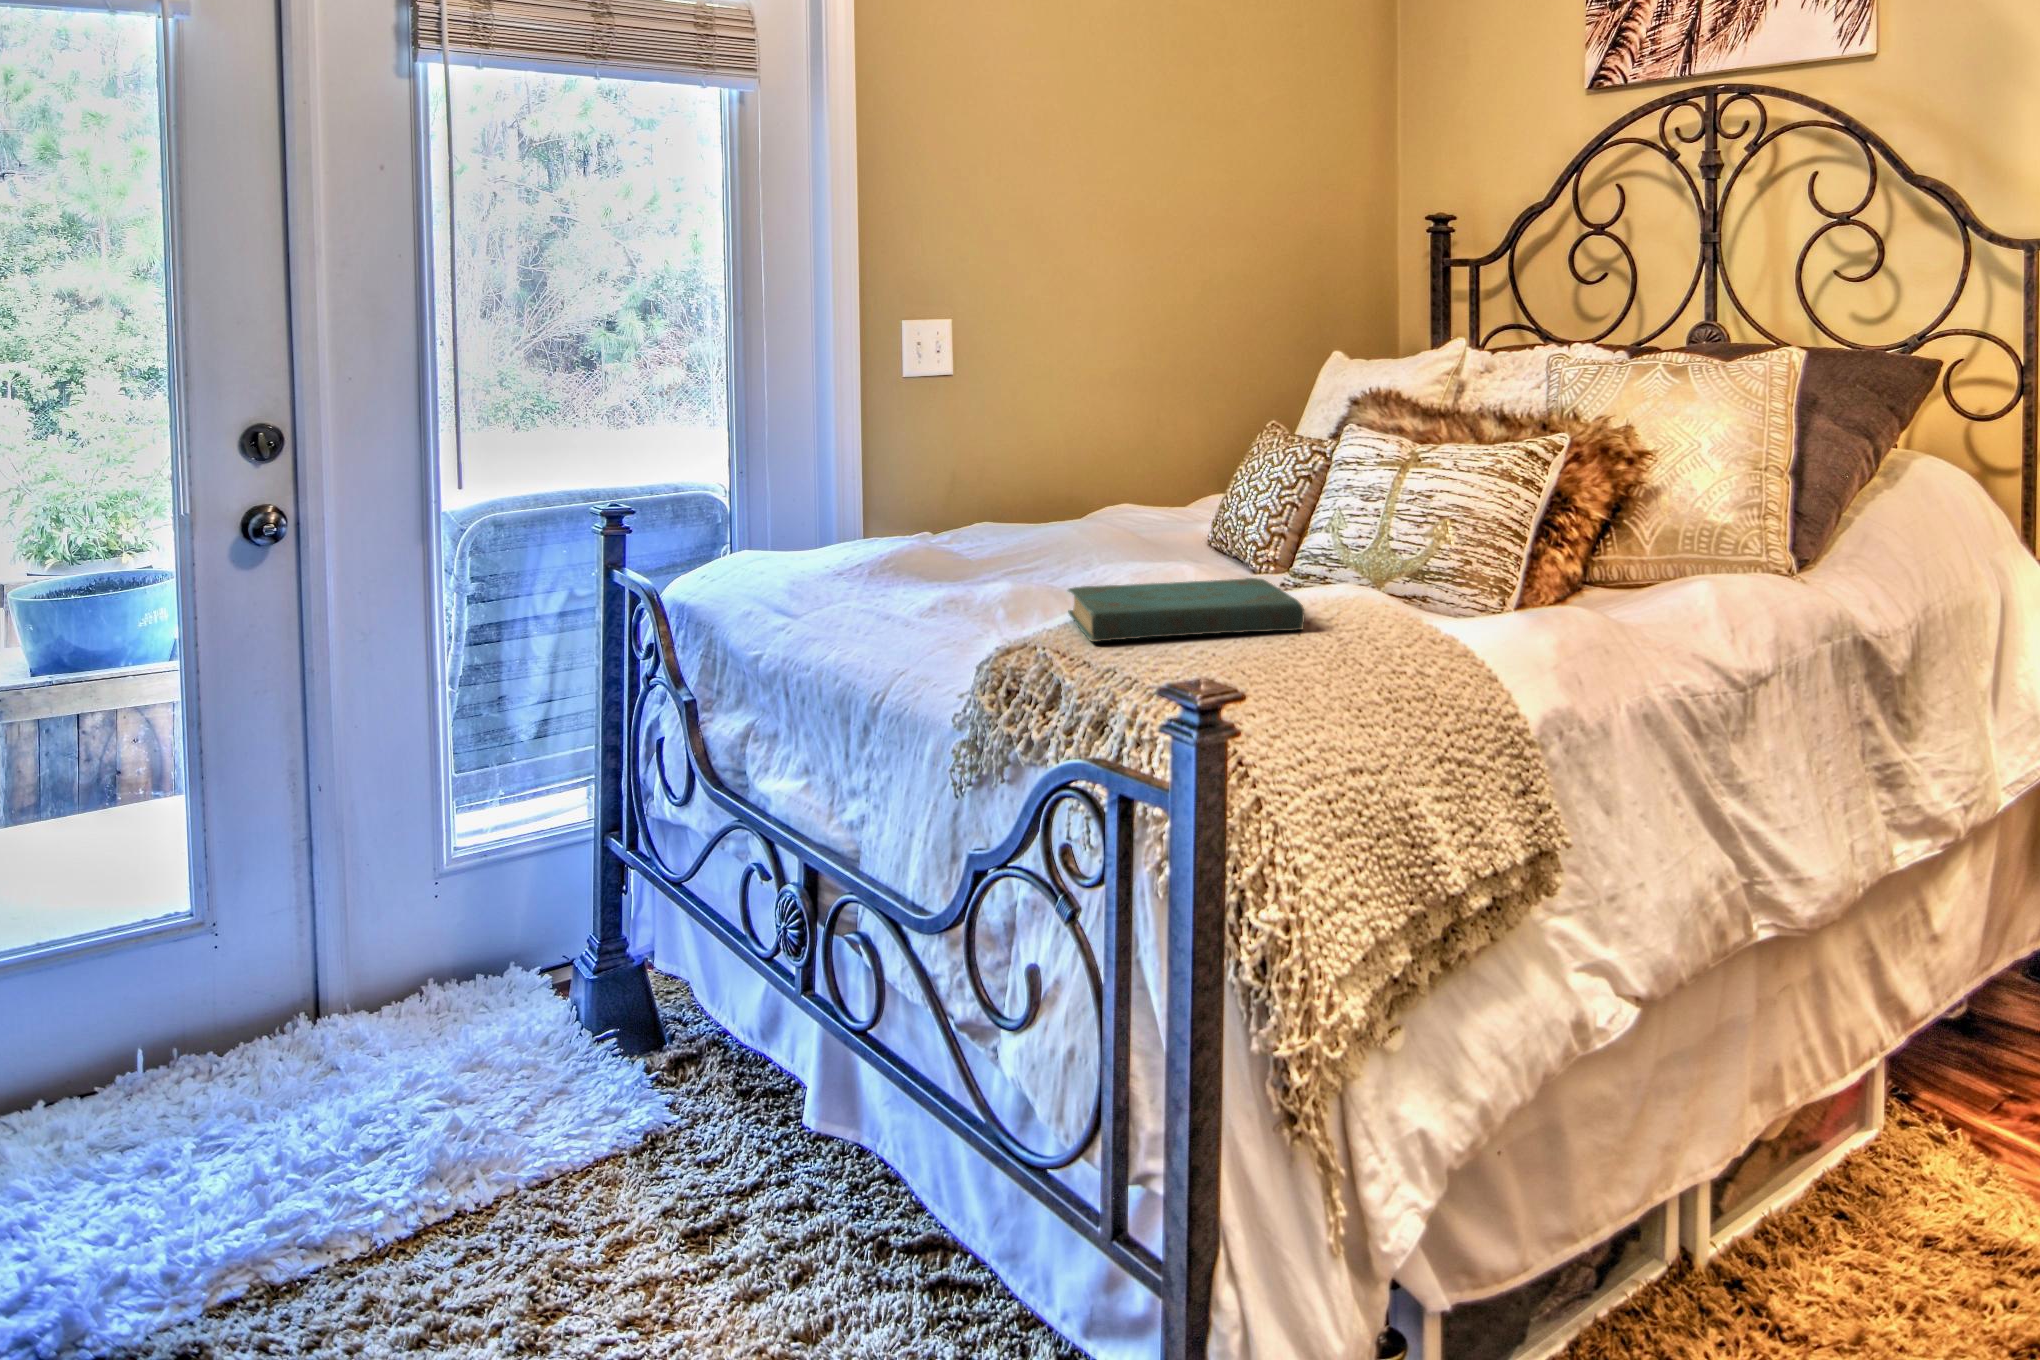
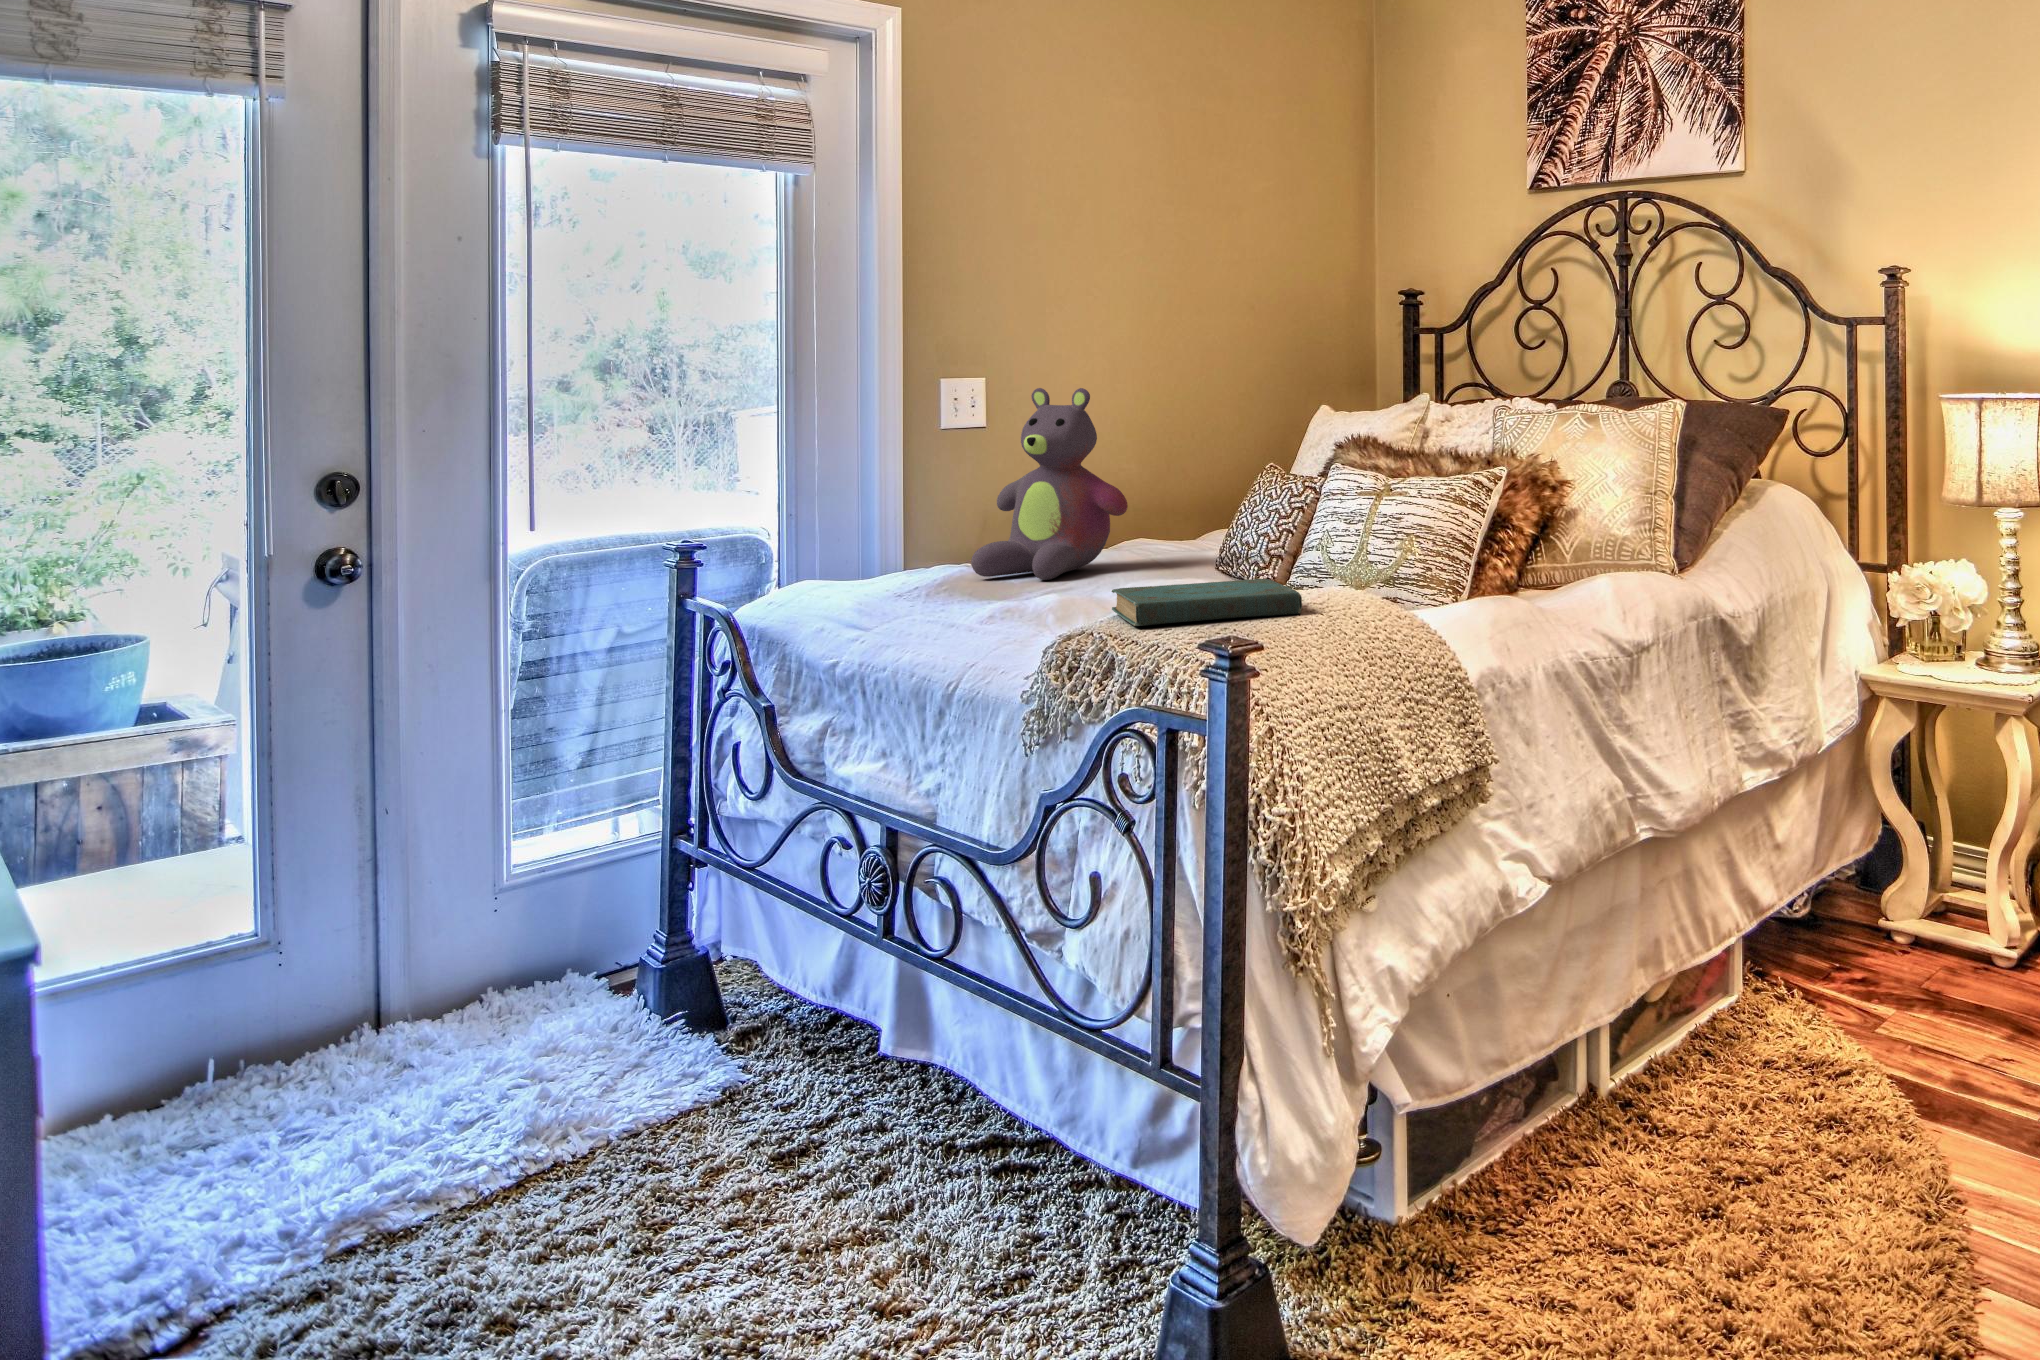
stuffed bear: none [921,332,1100,561] -> present [971,388,1128,580]

